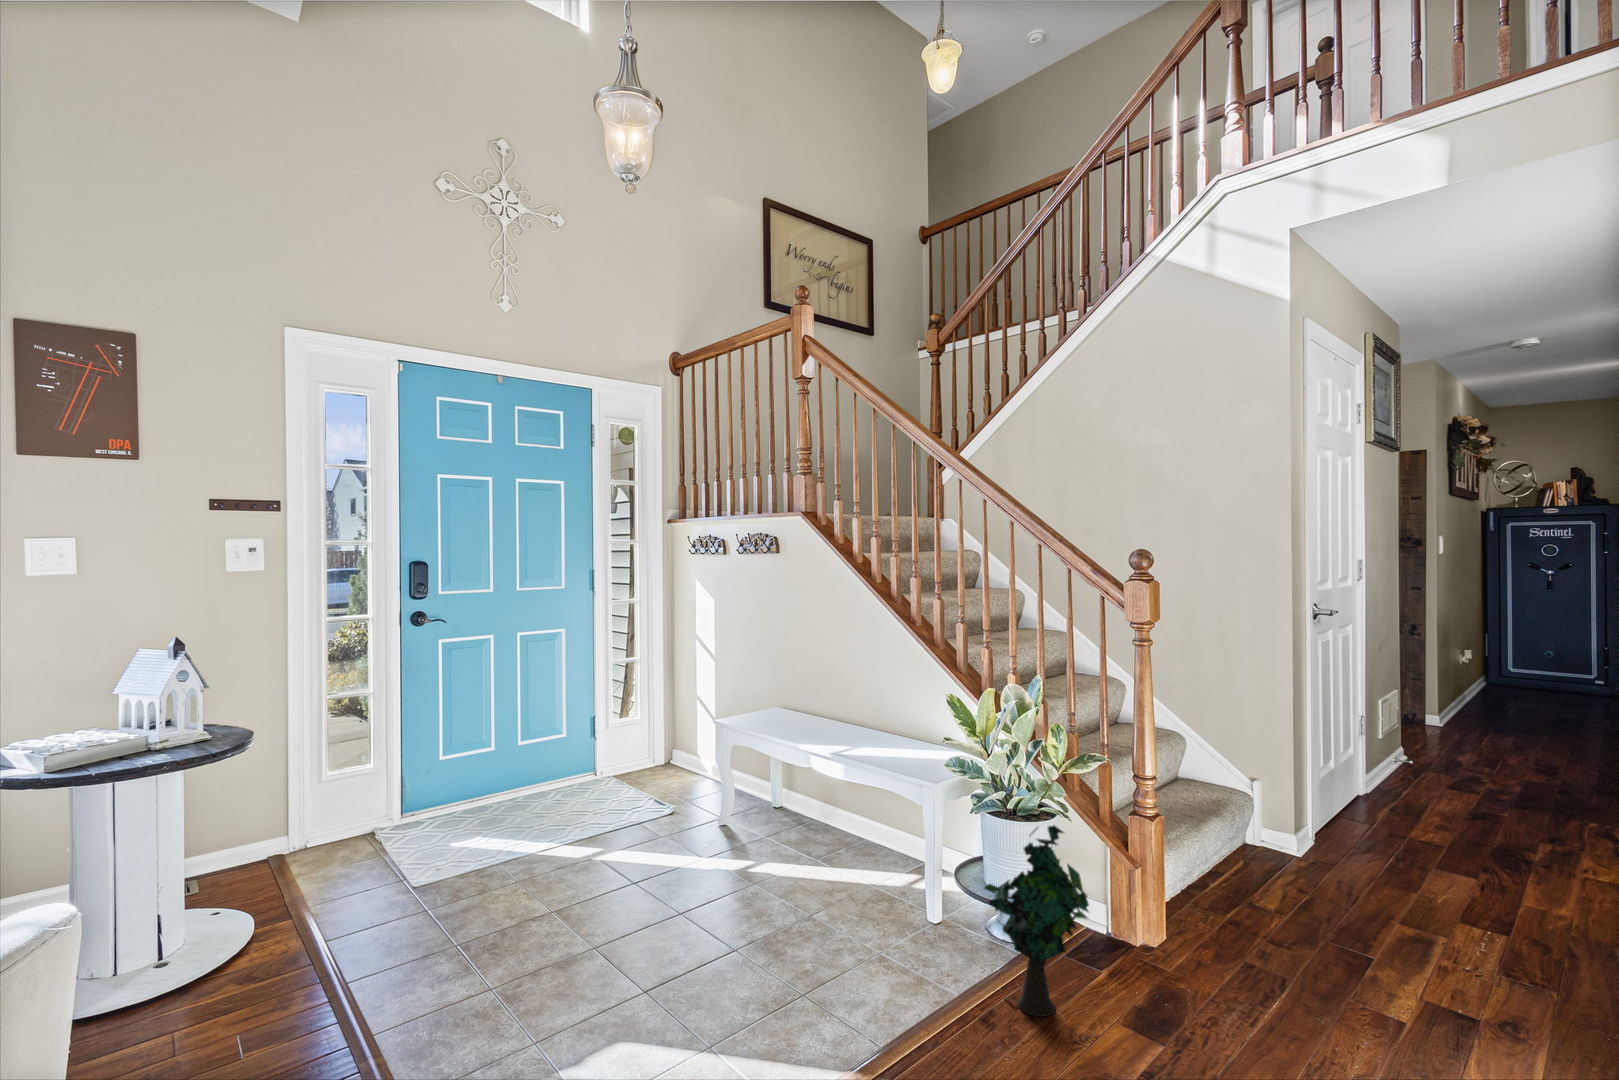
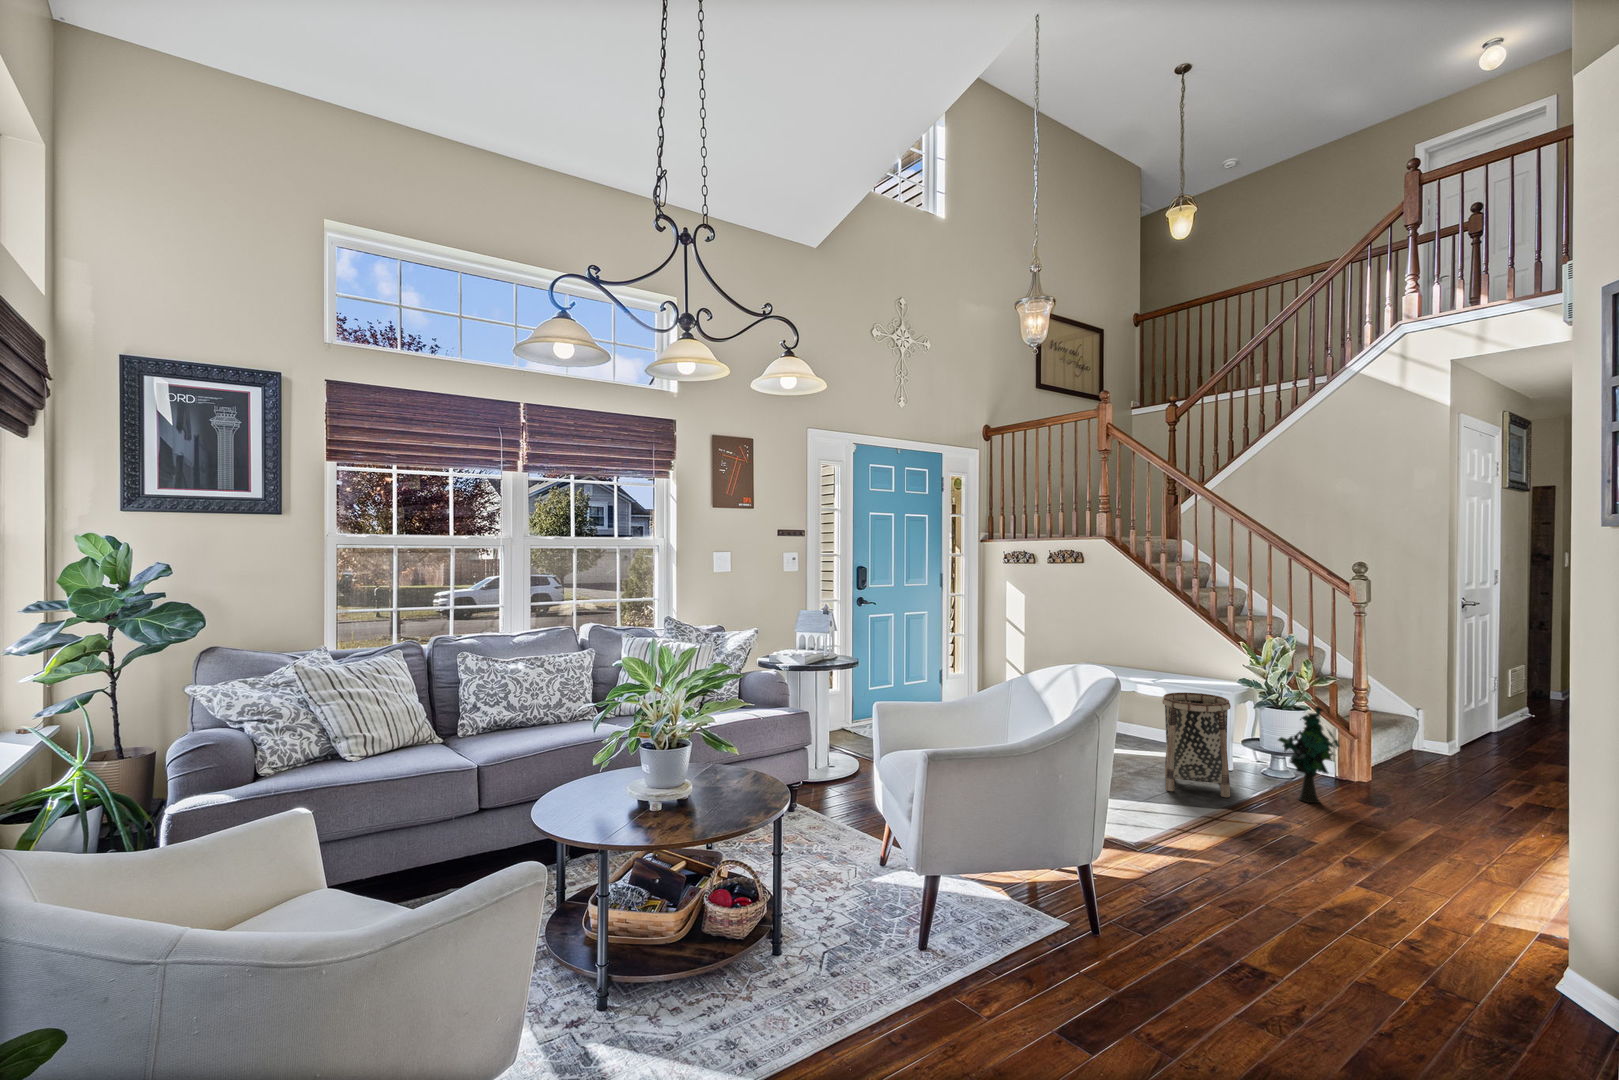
basket: none [785,787,910,1007] -> present [1162,692,1231,797]

